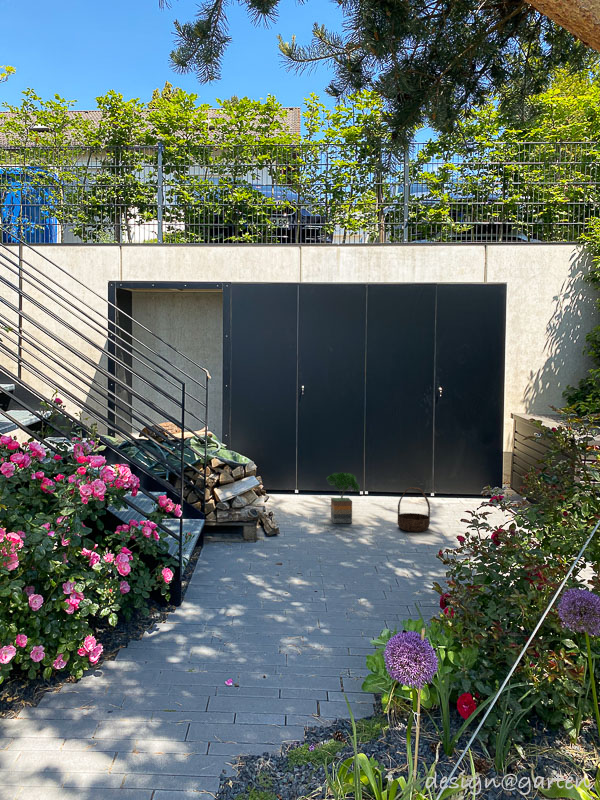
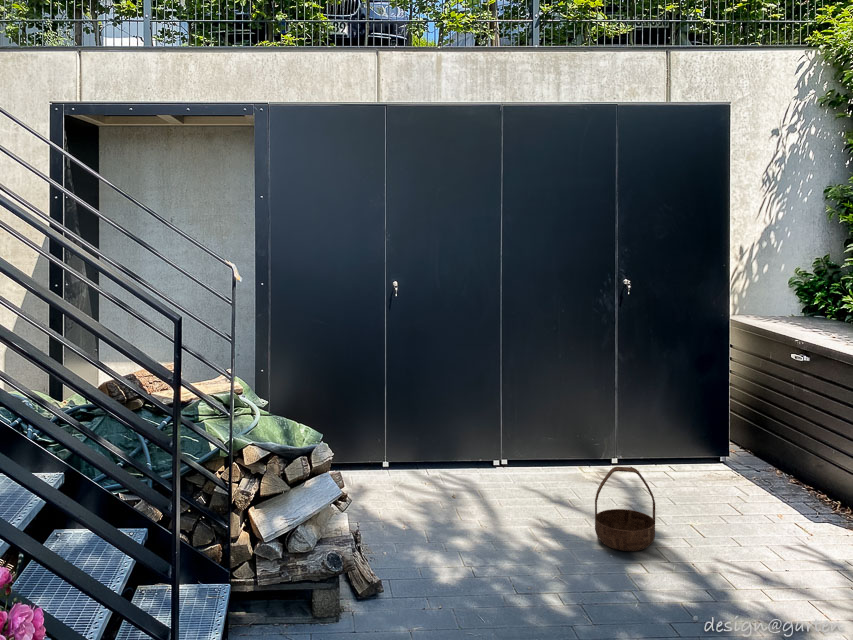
potted tree: present [327,473,360,523] -> none [458,442,525,540]

